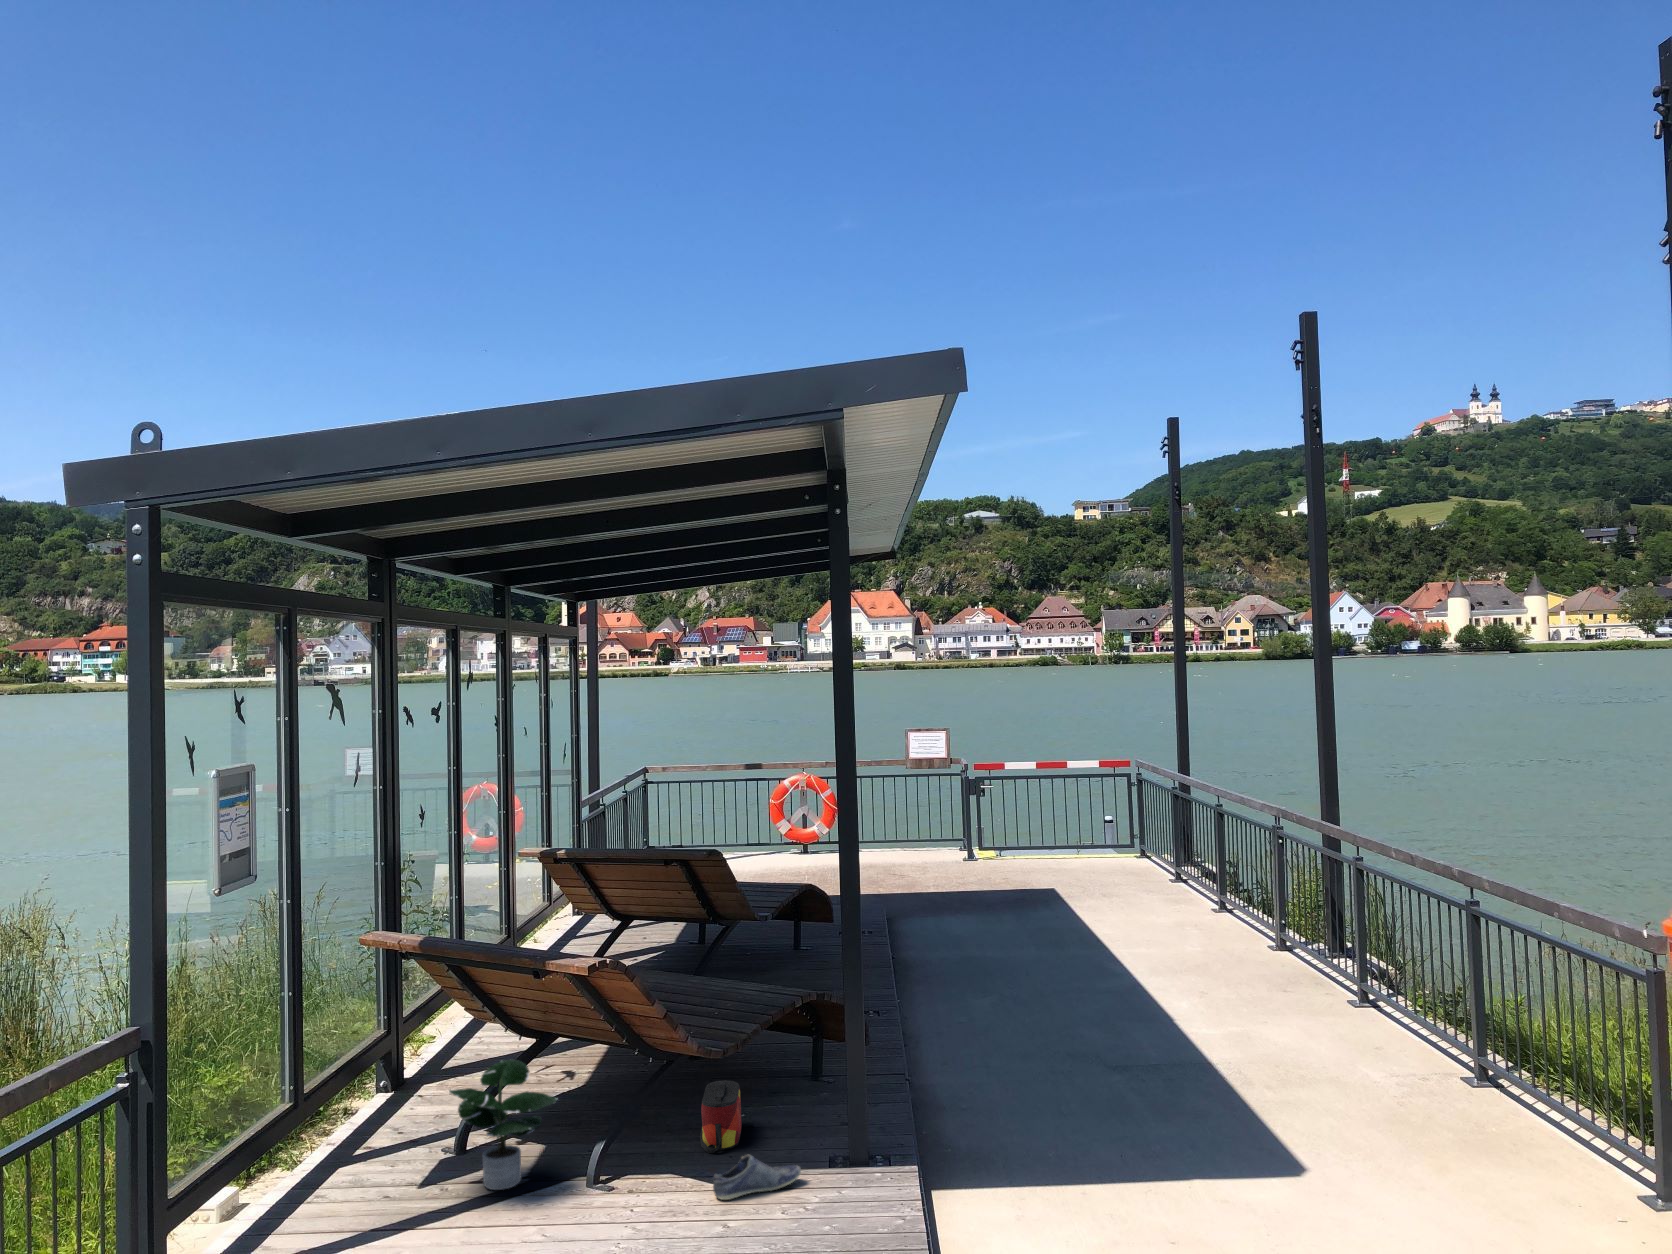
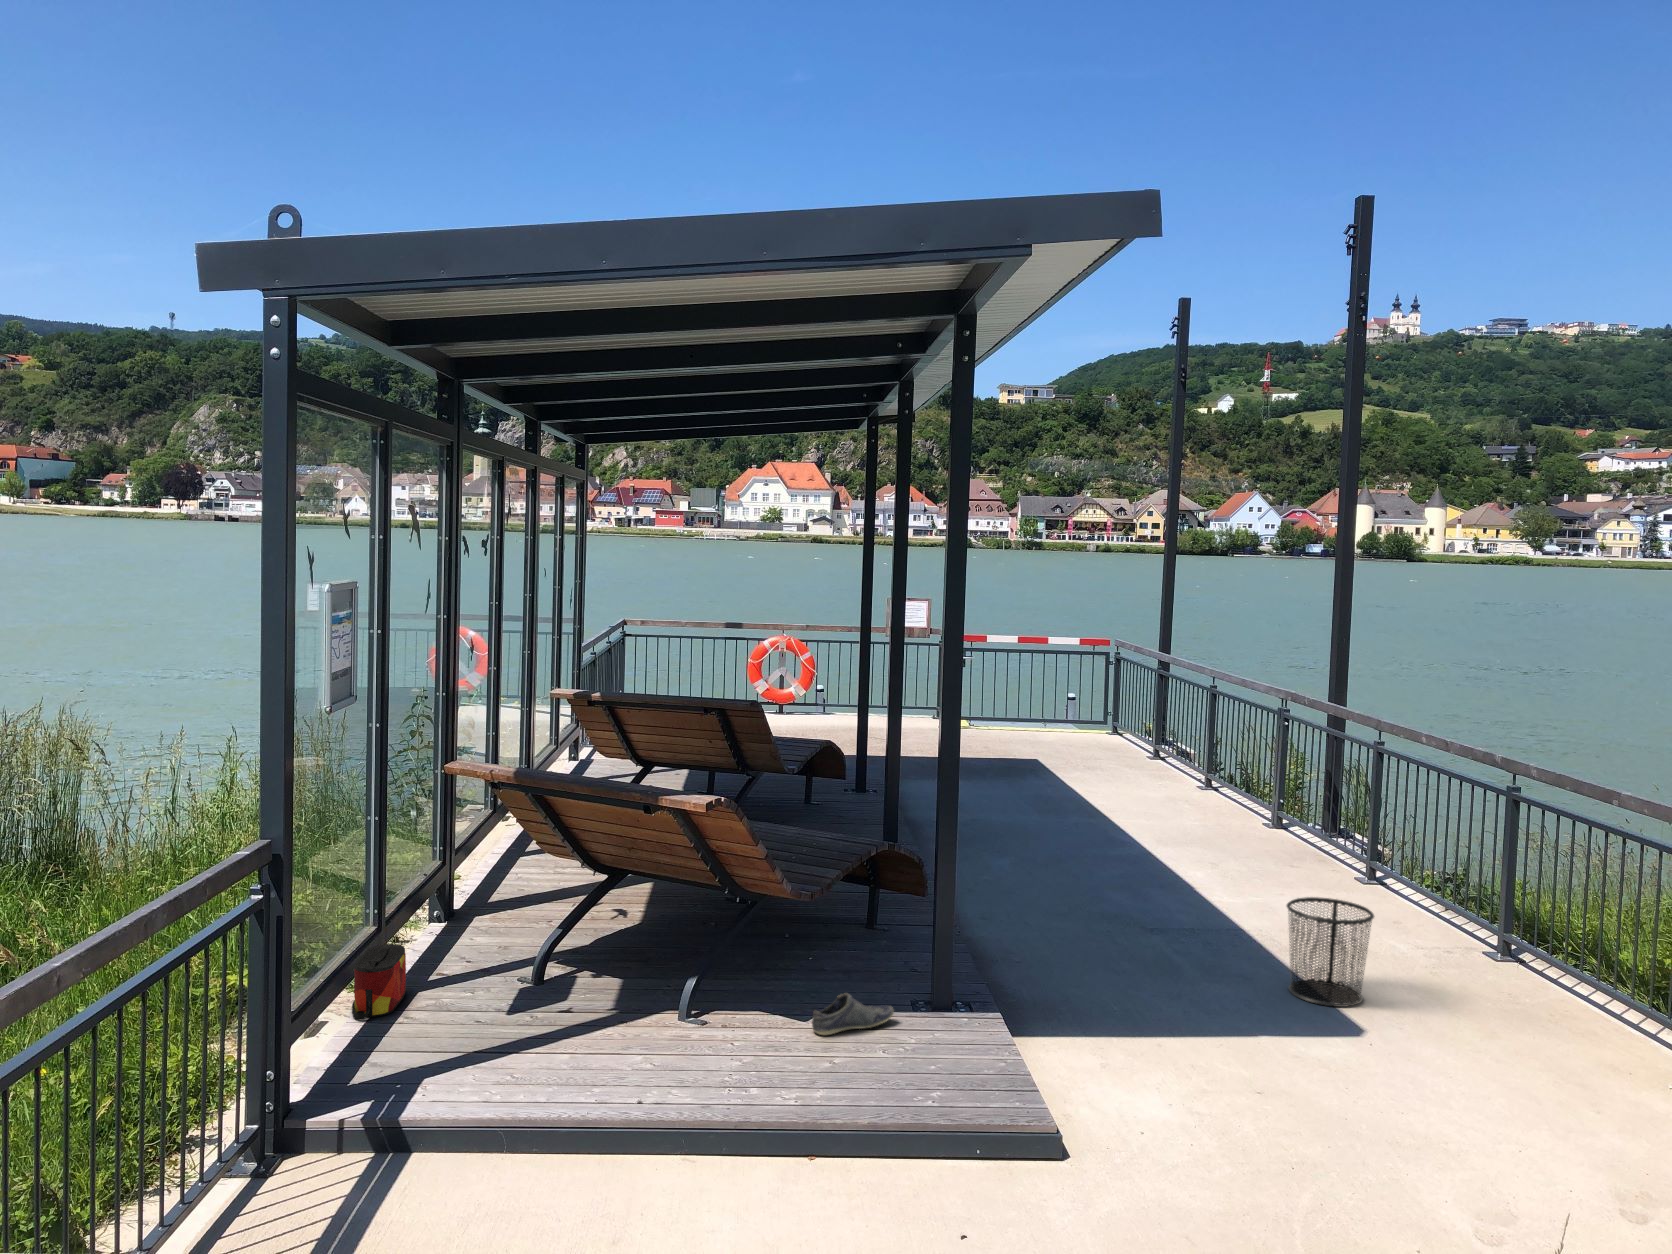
waste bin: none [1229,1029,1319,1146] -> present [1287,897,1374,1007]
potted plant: present [449,1060,557,1190] -> none [547,894,654,1019]
bag: present [700,1080,742,1153] -> present [352,944,406,1020]

